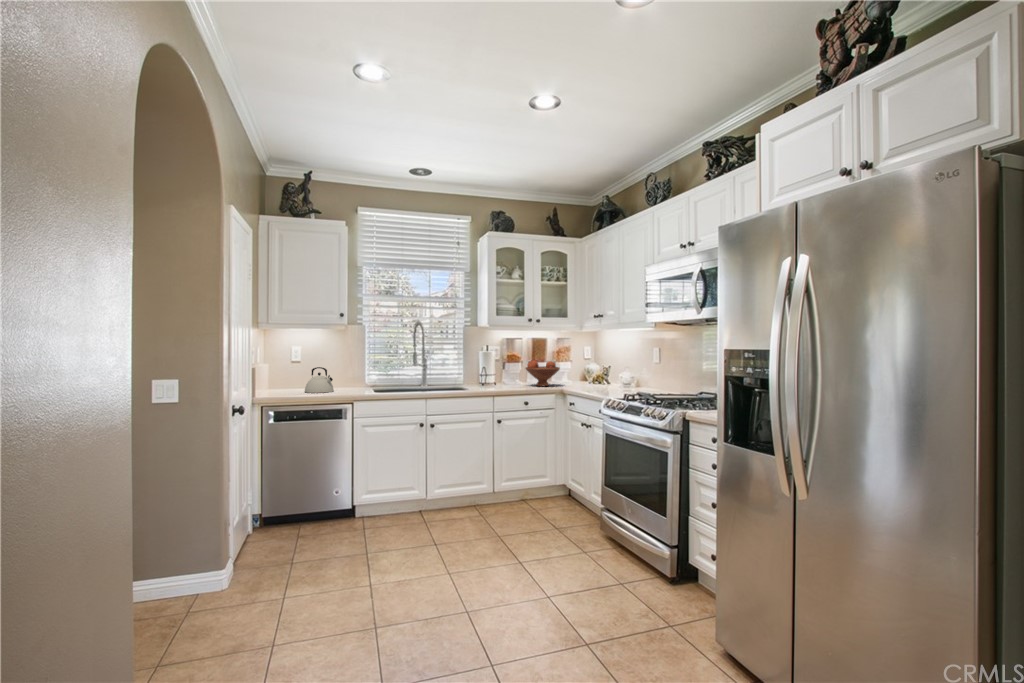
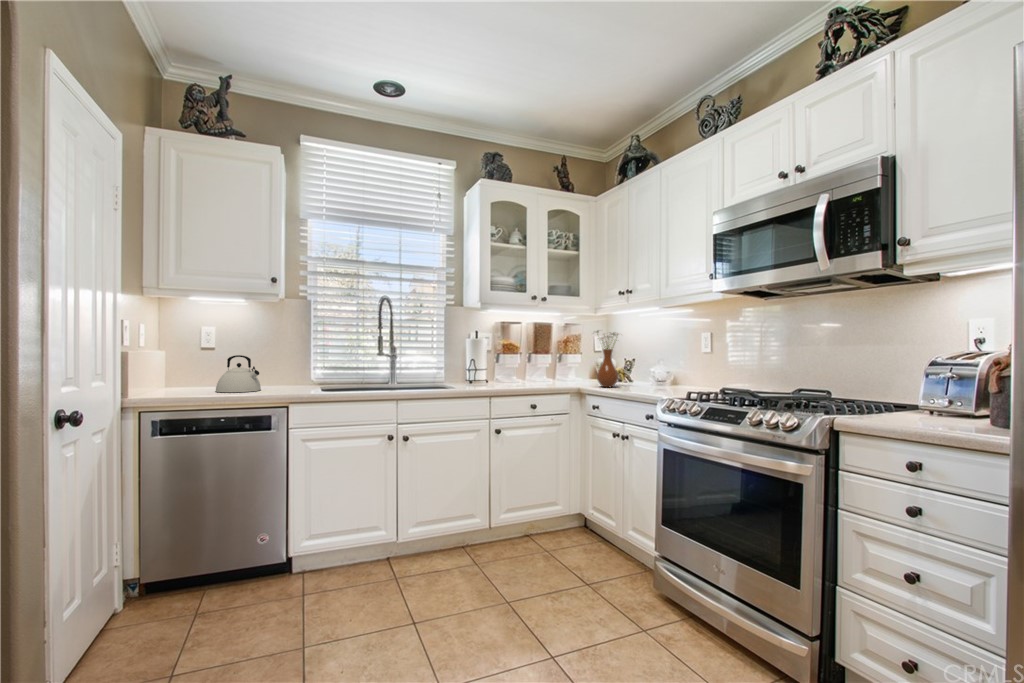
vase: none [571,346,593,389] -> present [596,330,622,387]
fruit bowl: present [526,360,560,386] -> none [528,350,574,384]

